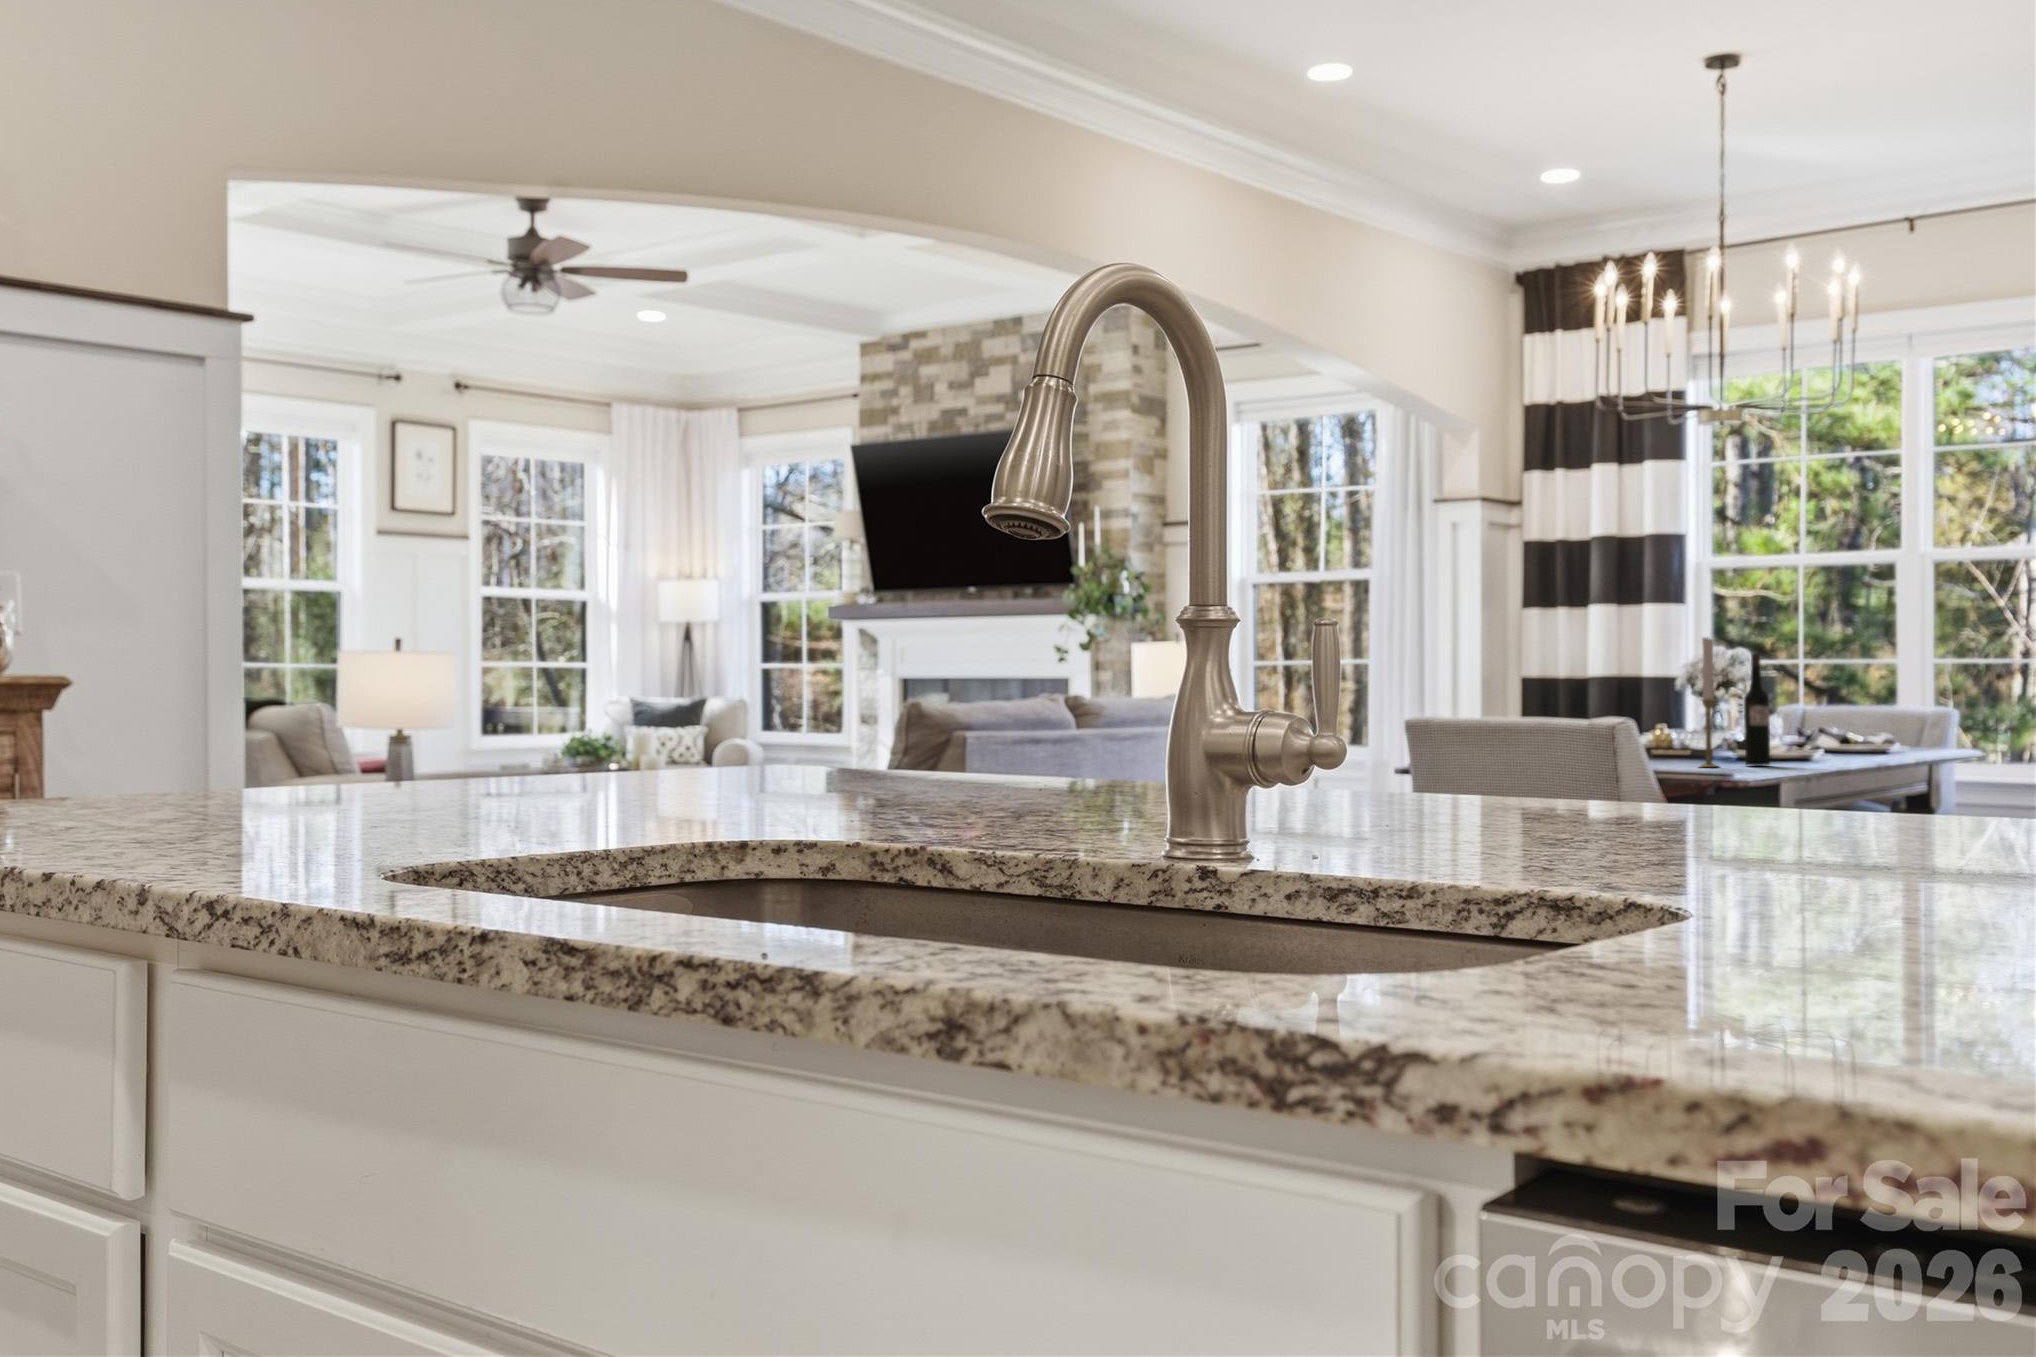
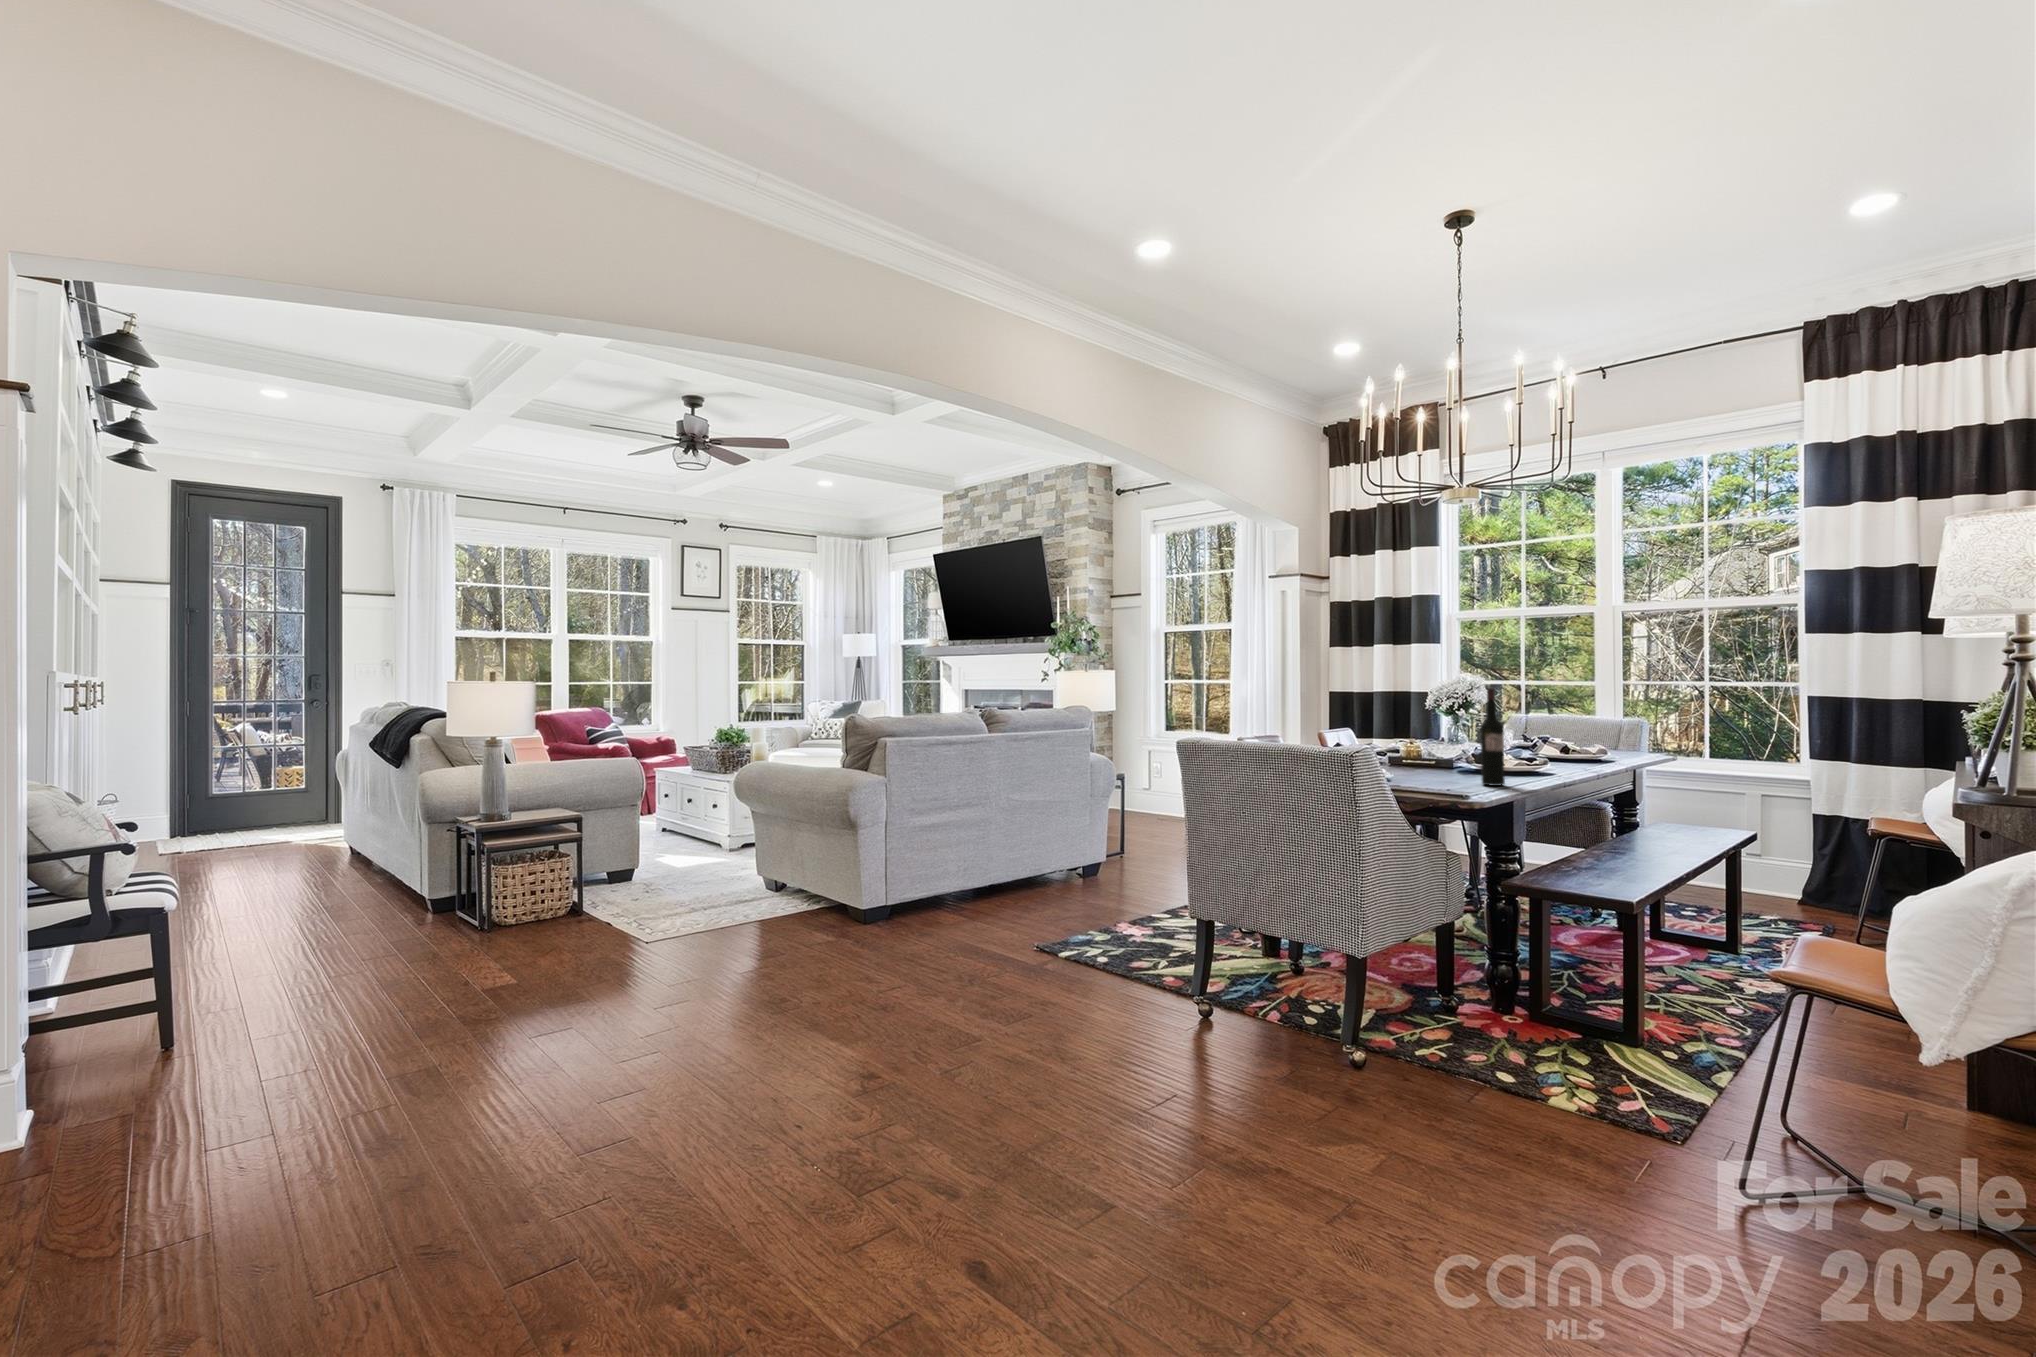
candlestick: present [1700,637,1717,767] -> none [1438,673,1460,786]

